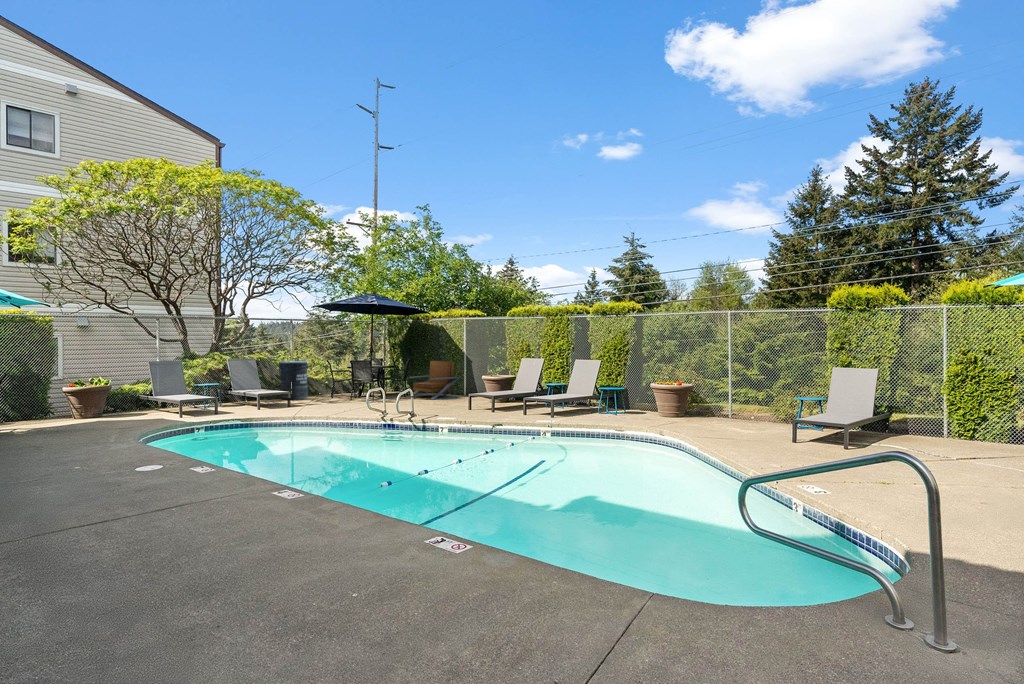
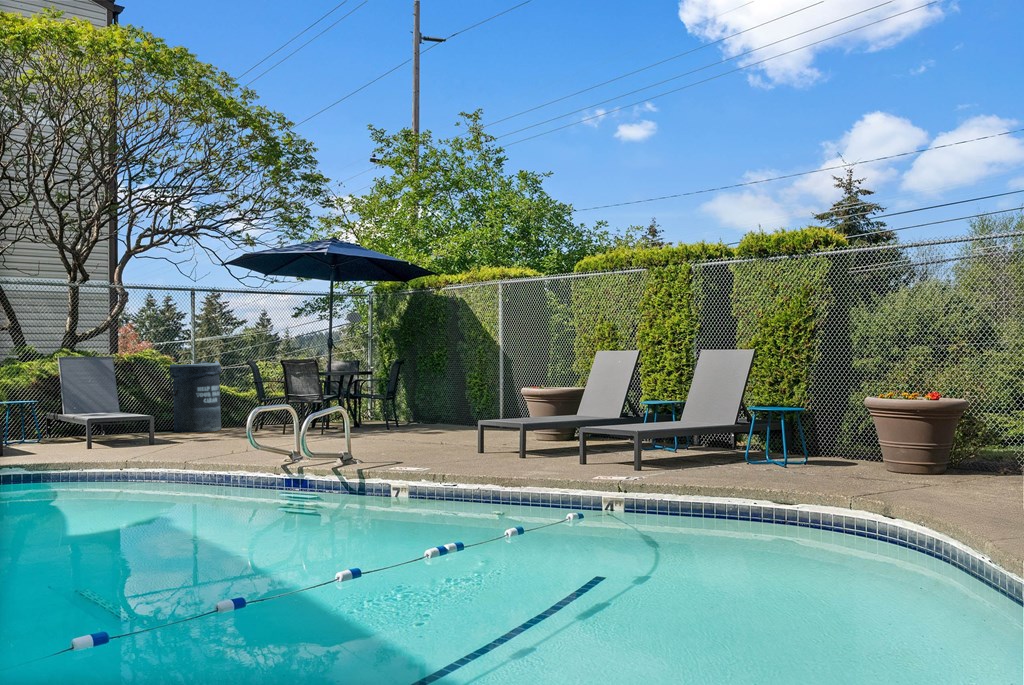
lounge chair: present [409,361,459,400] -> none [400,363,490,435]

